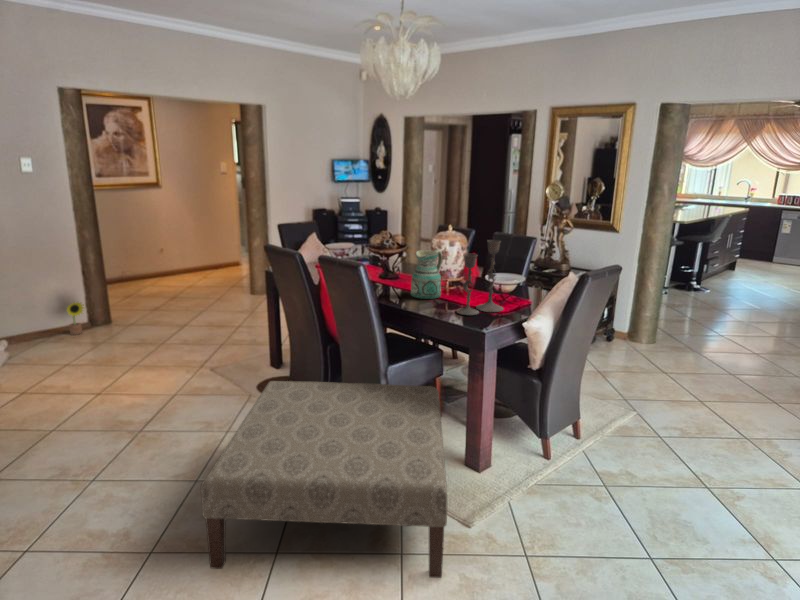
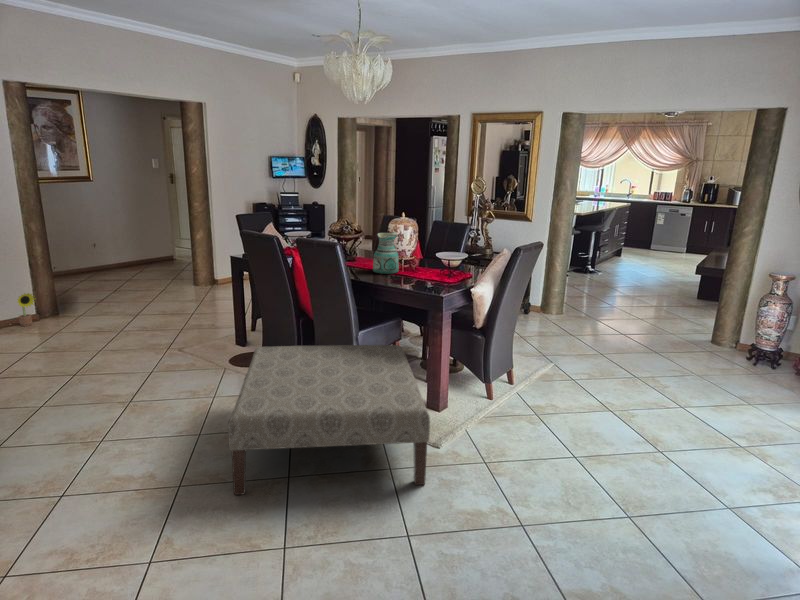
candlestick: present [456,240,503,315] -> none [416,222,453,284]

